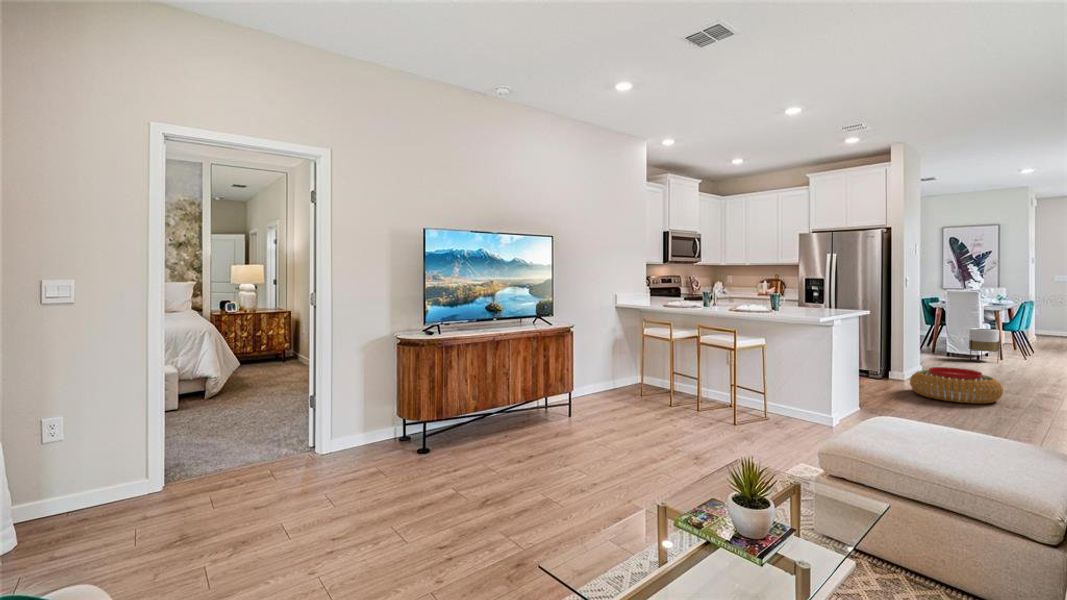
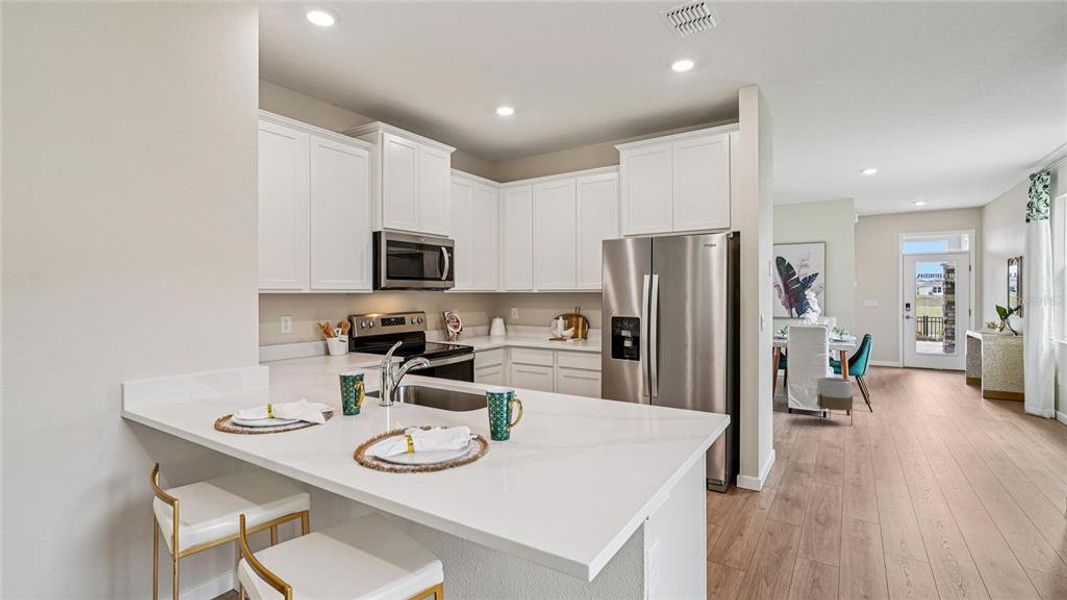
pouf: present [910,367,1003,404] -> none [776,481,928,569]

